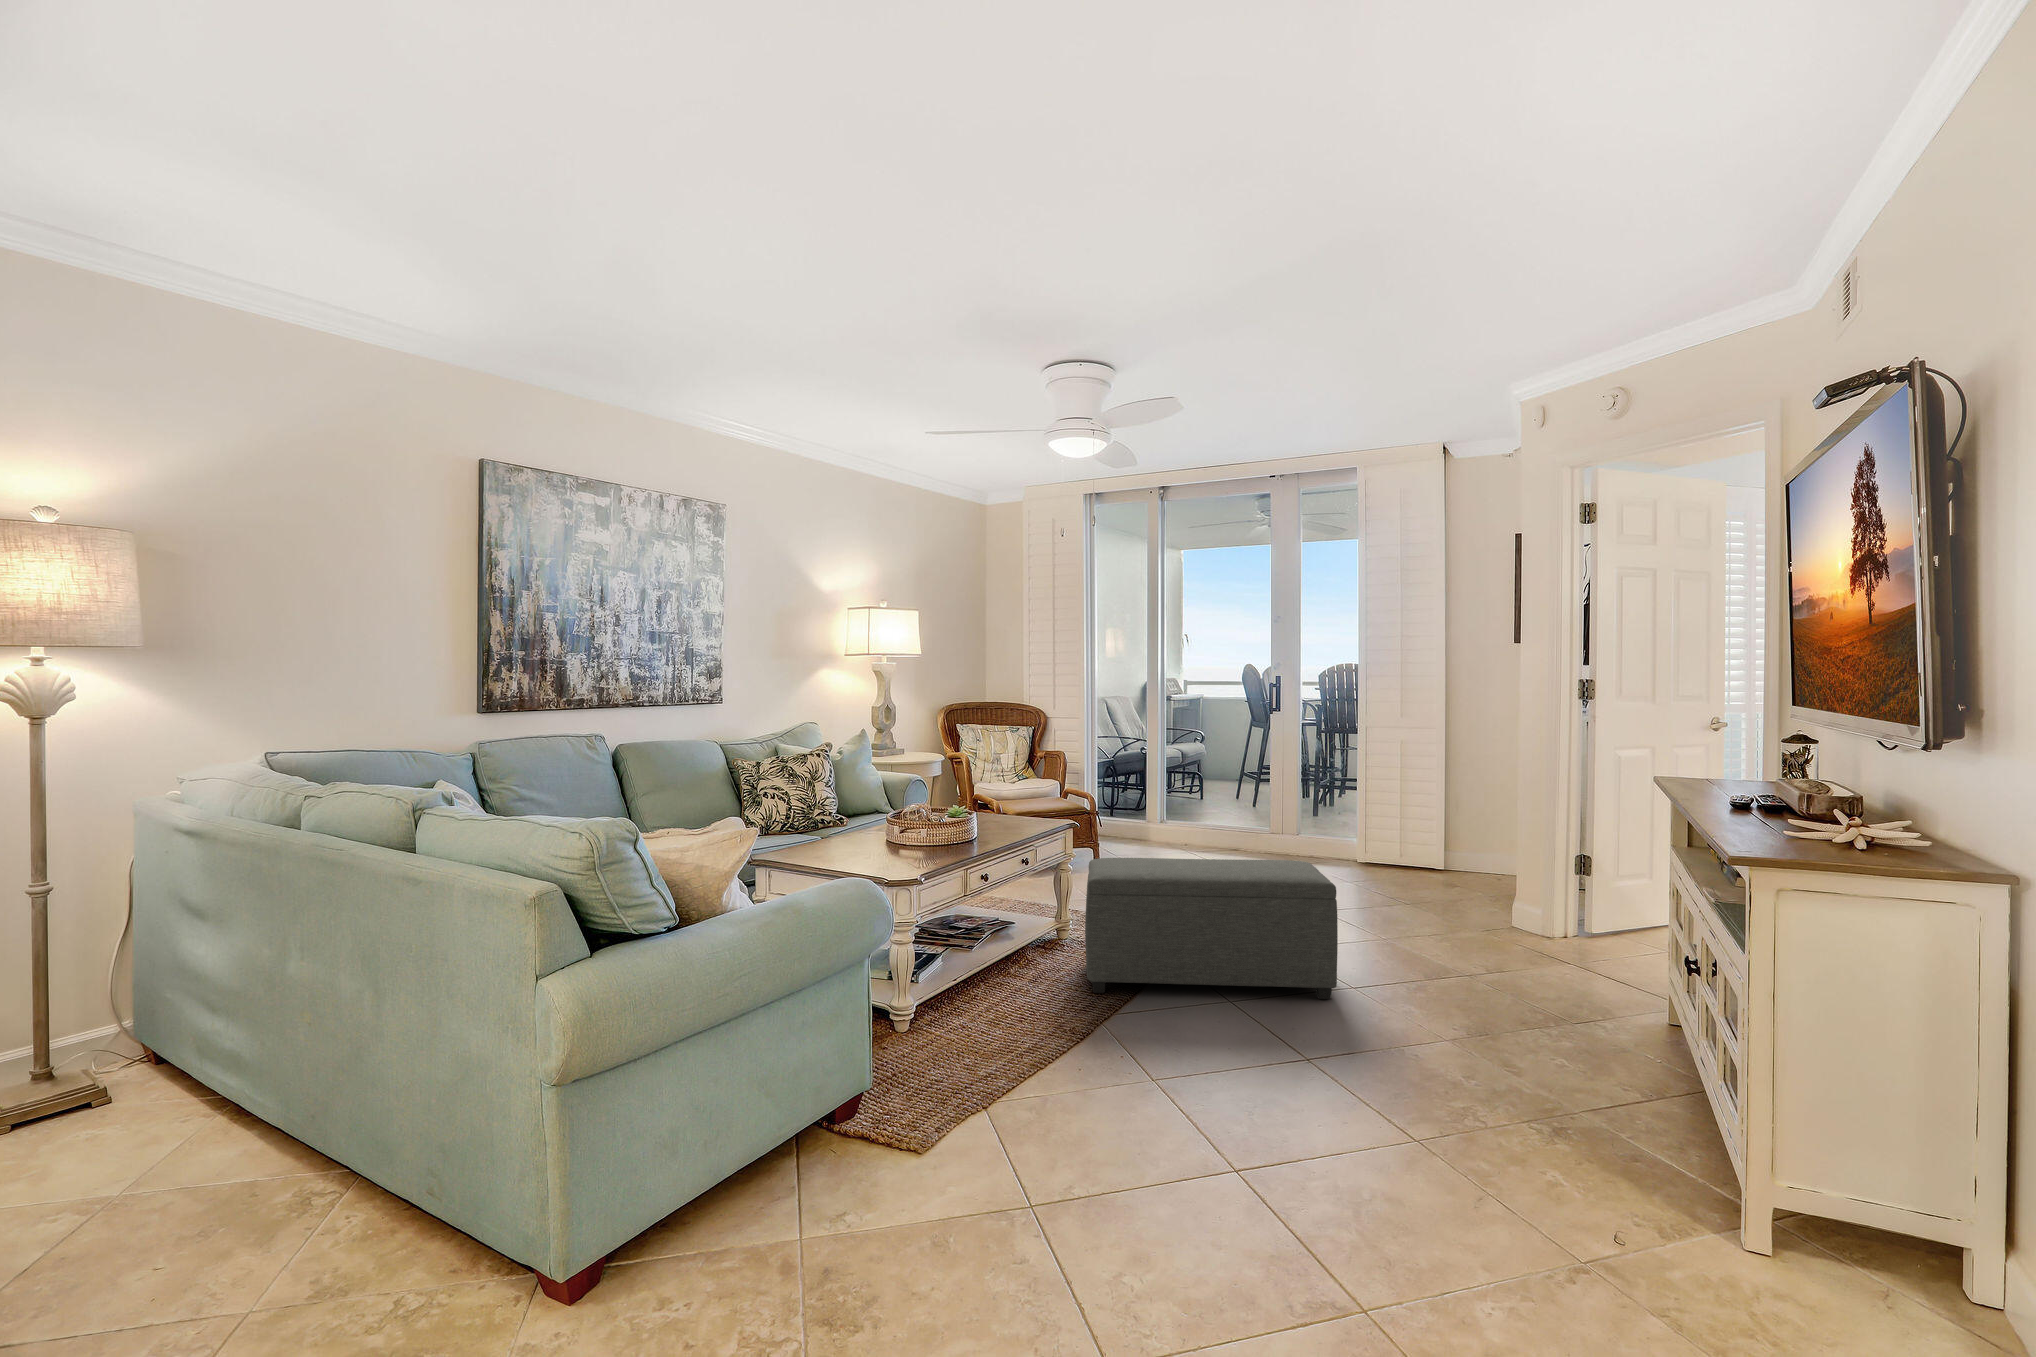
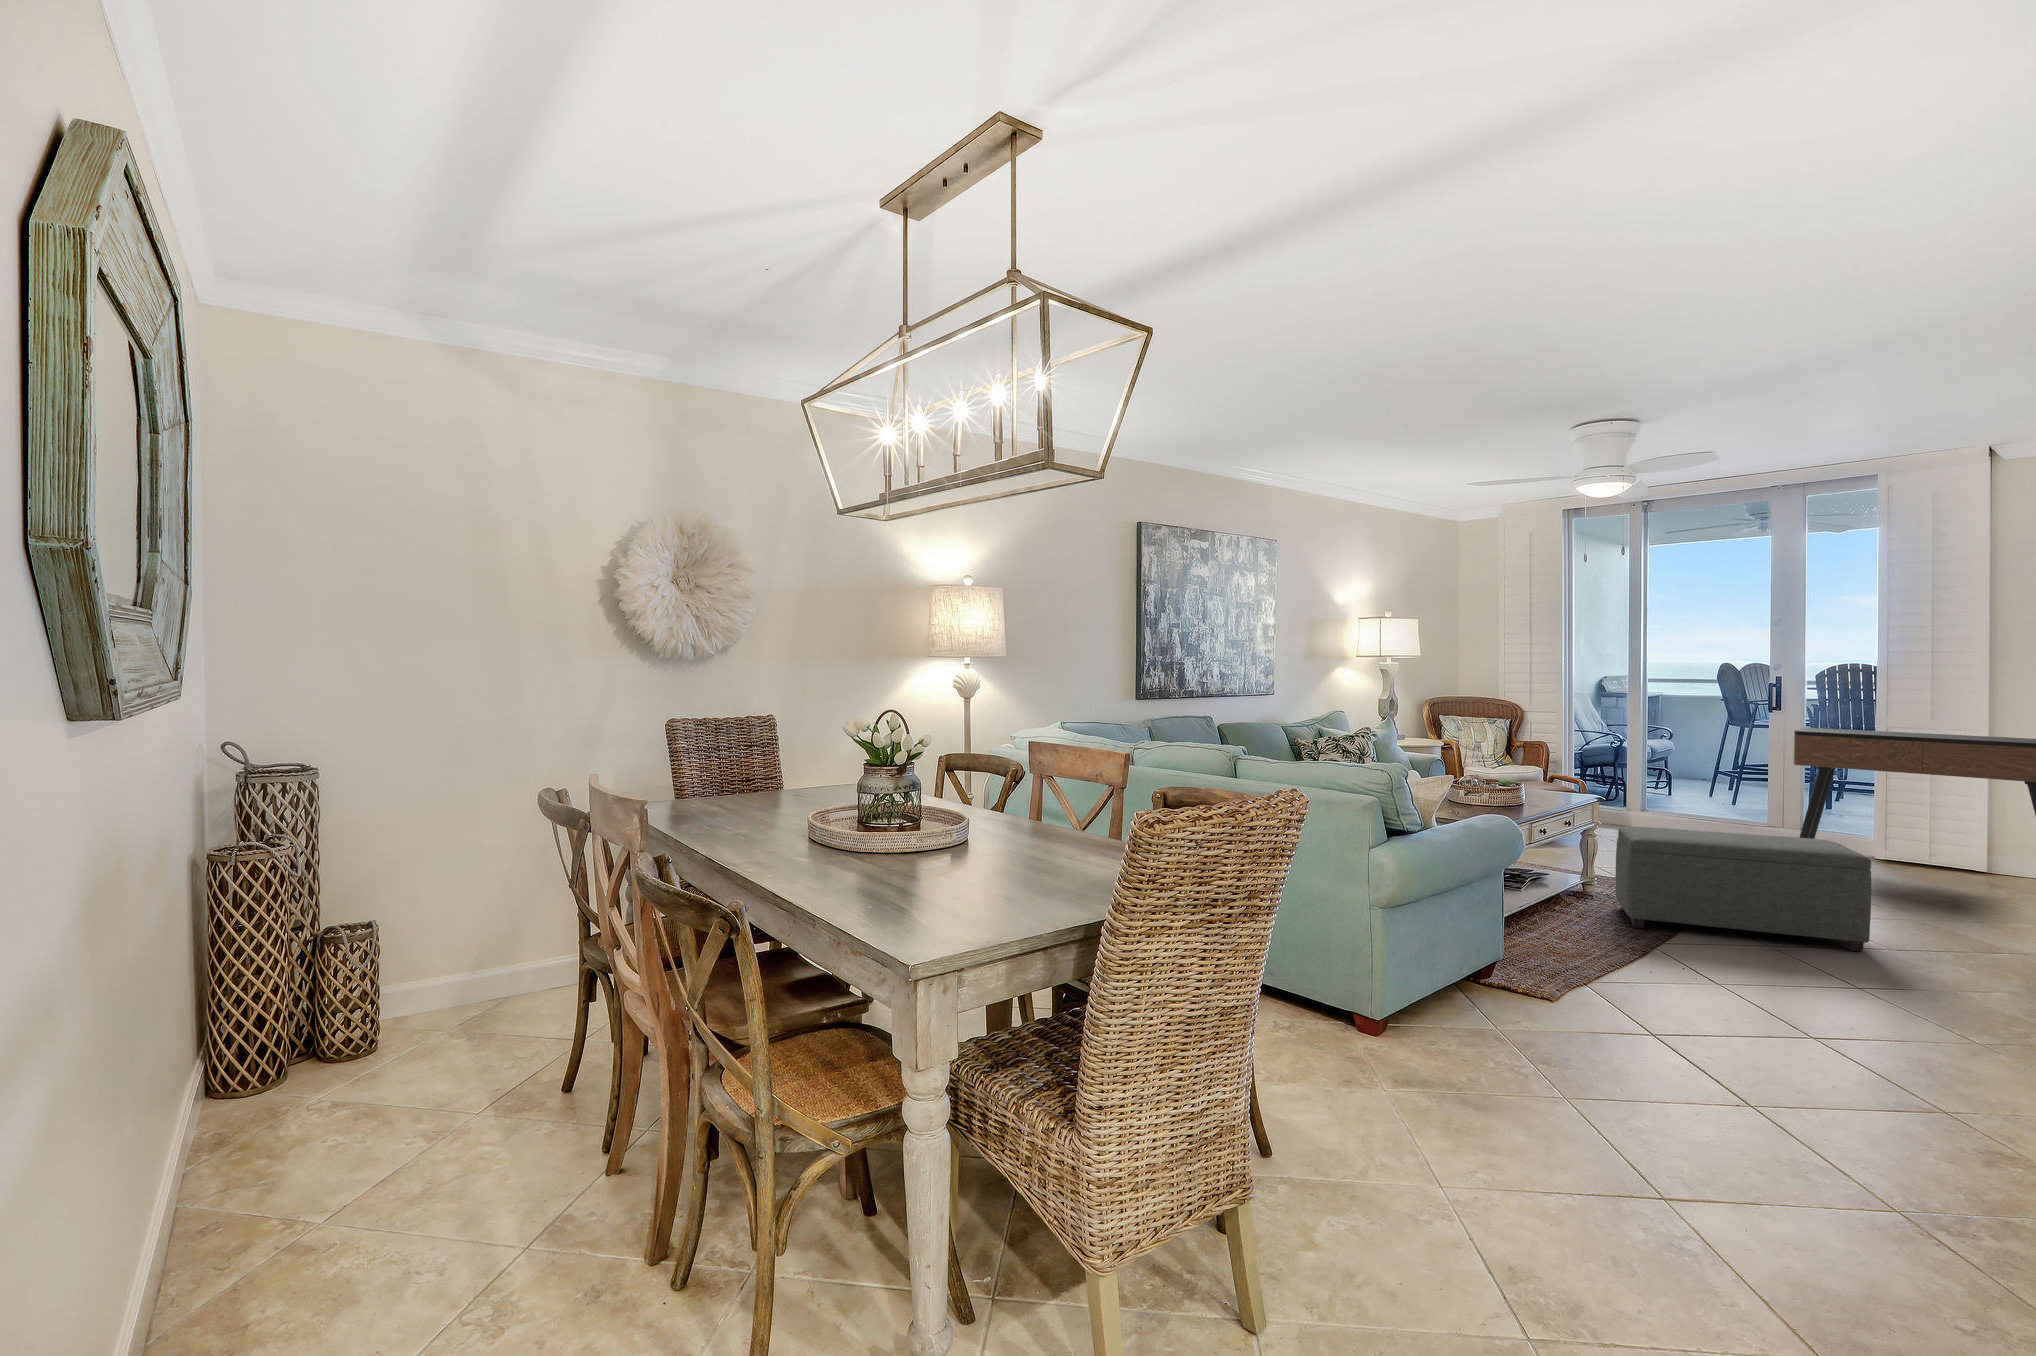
console table: none [1290,727,1525,911] -> present [1794,728,2036,839]

